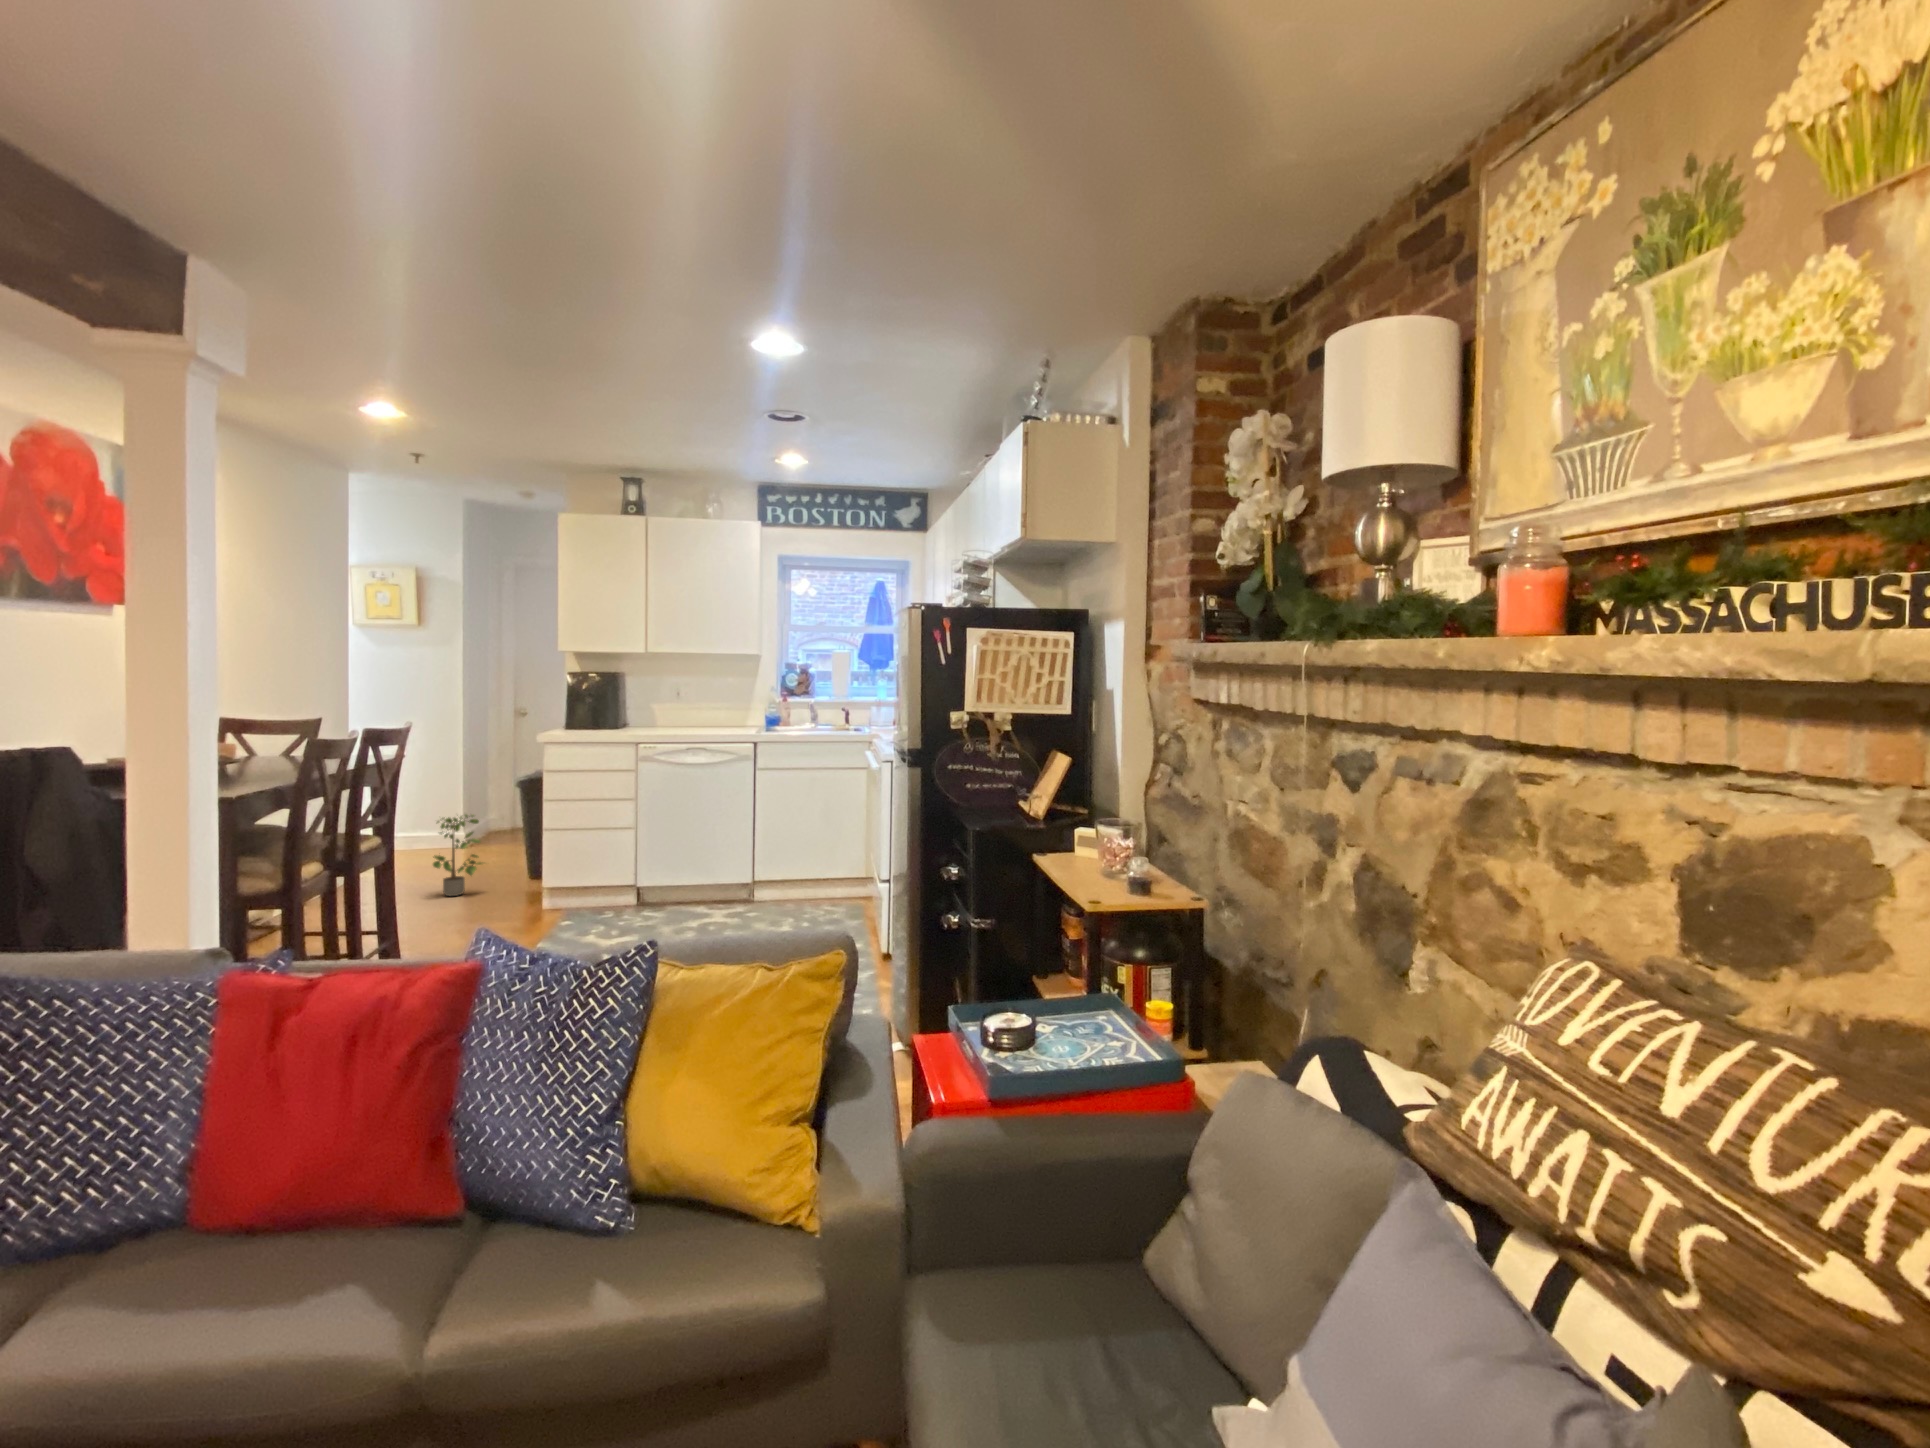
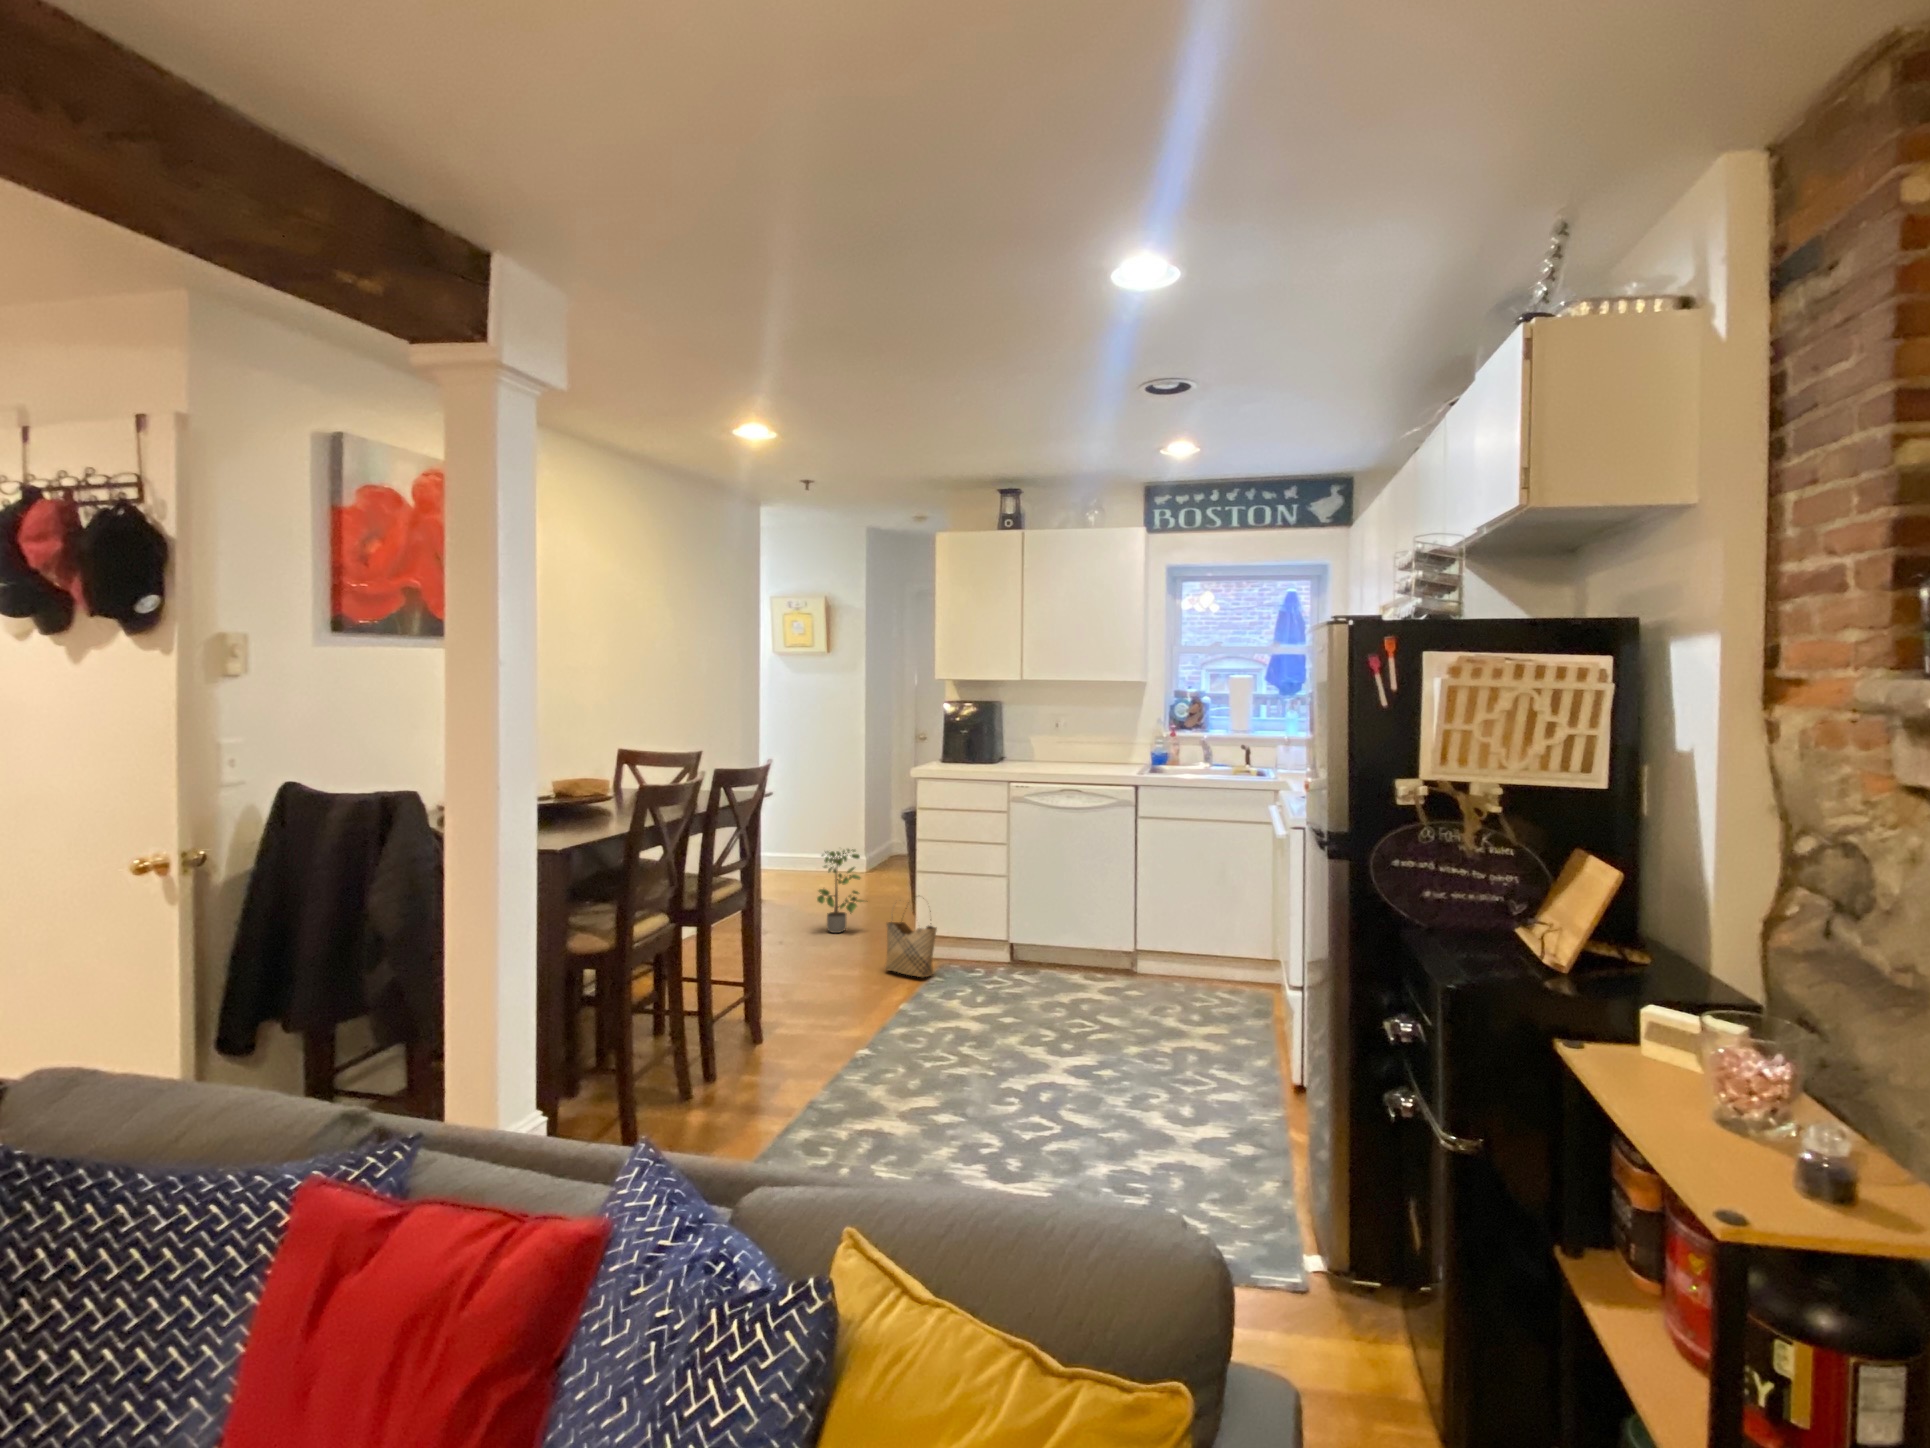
woven basket: none [515,849,570,922] -> present [885,903,937,977]

